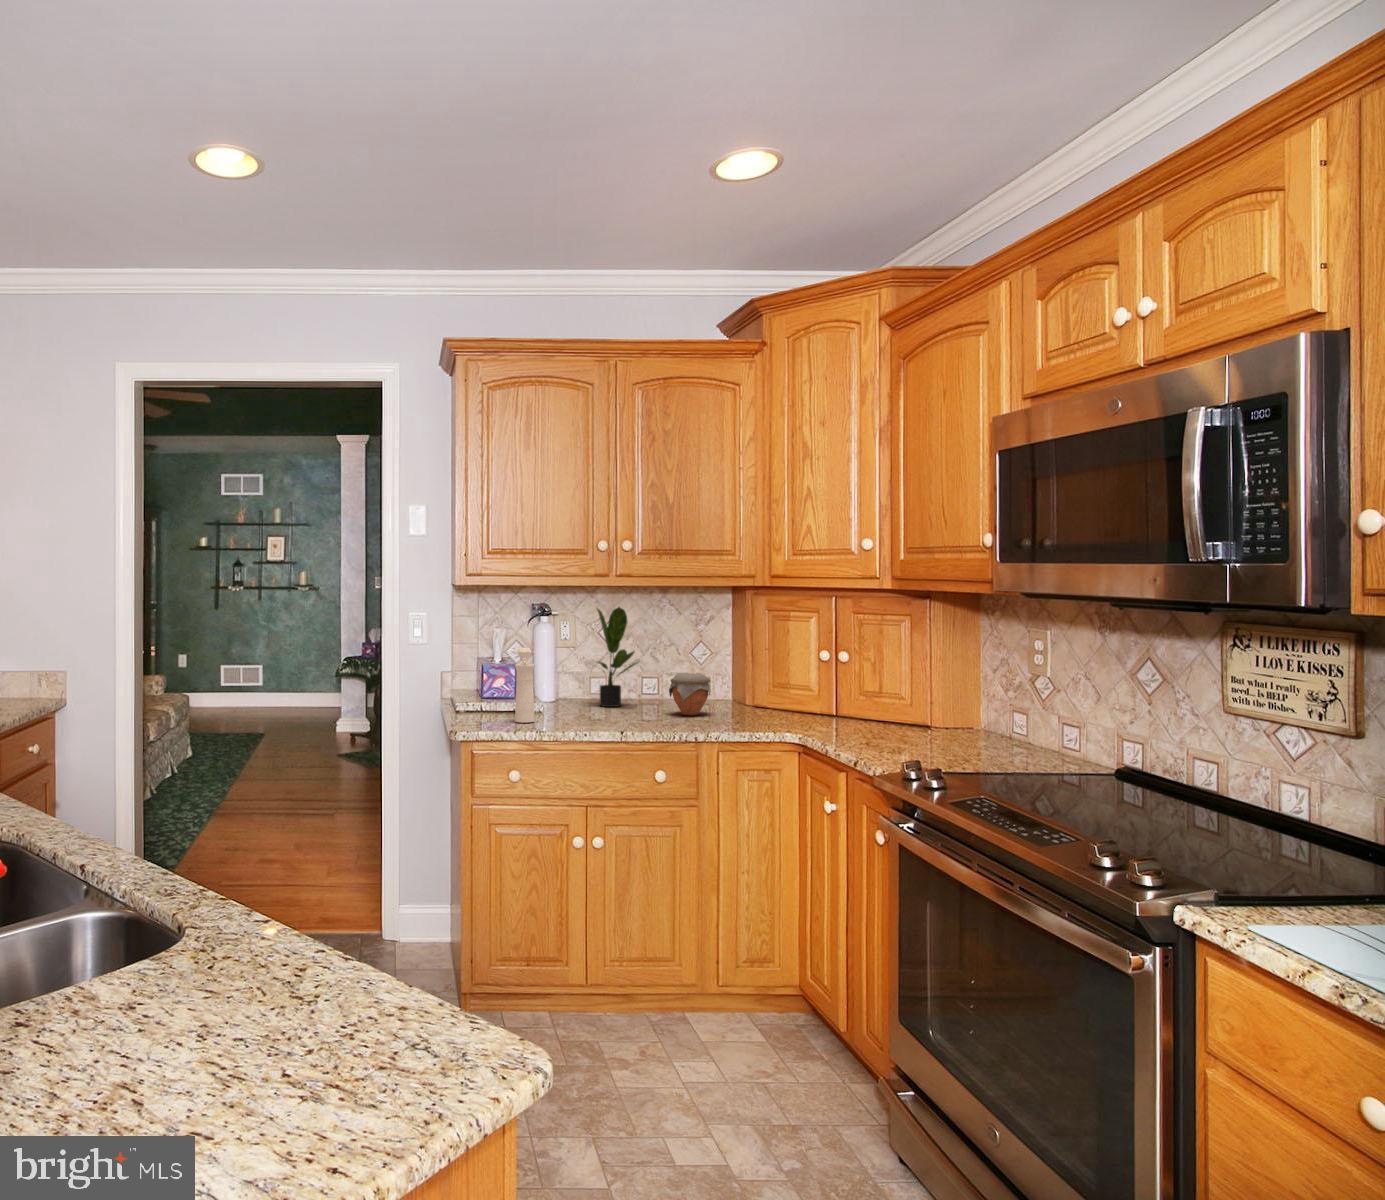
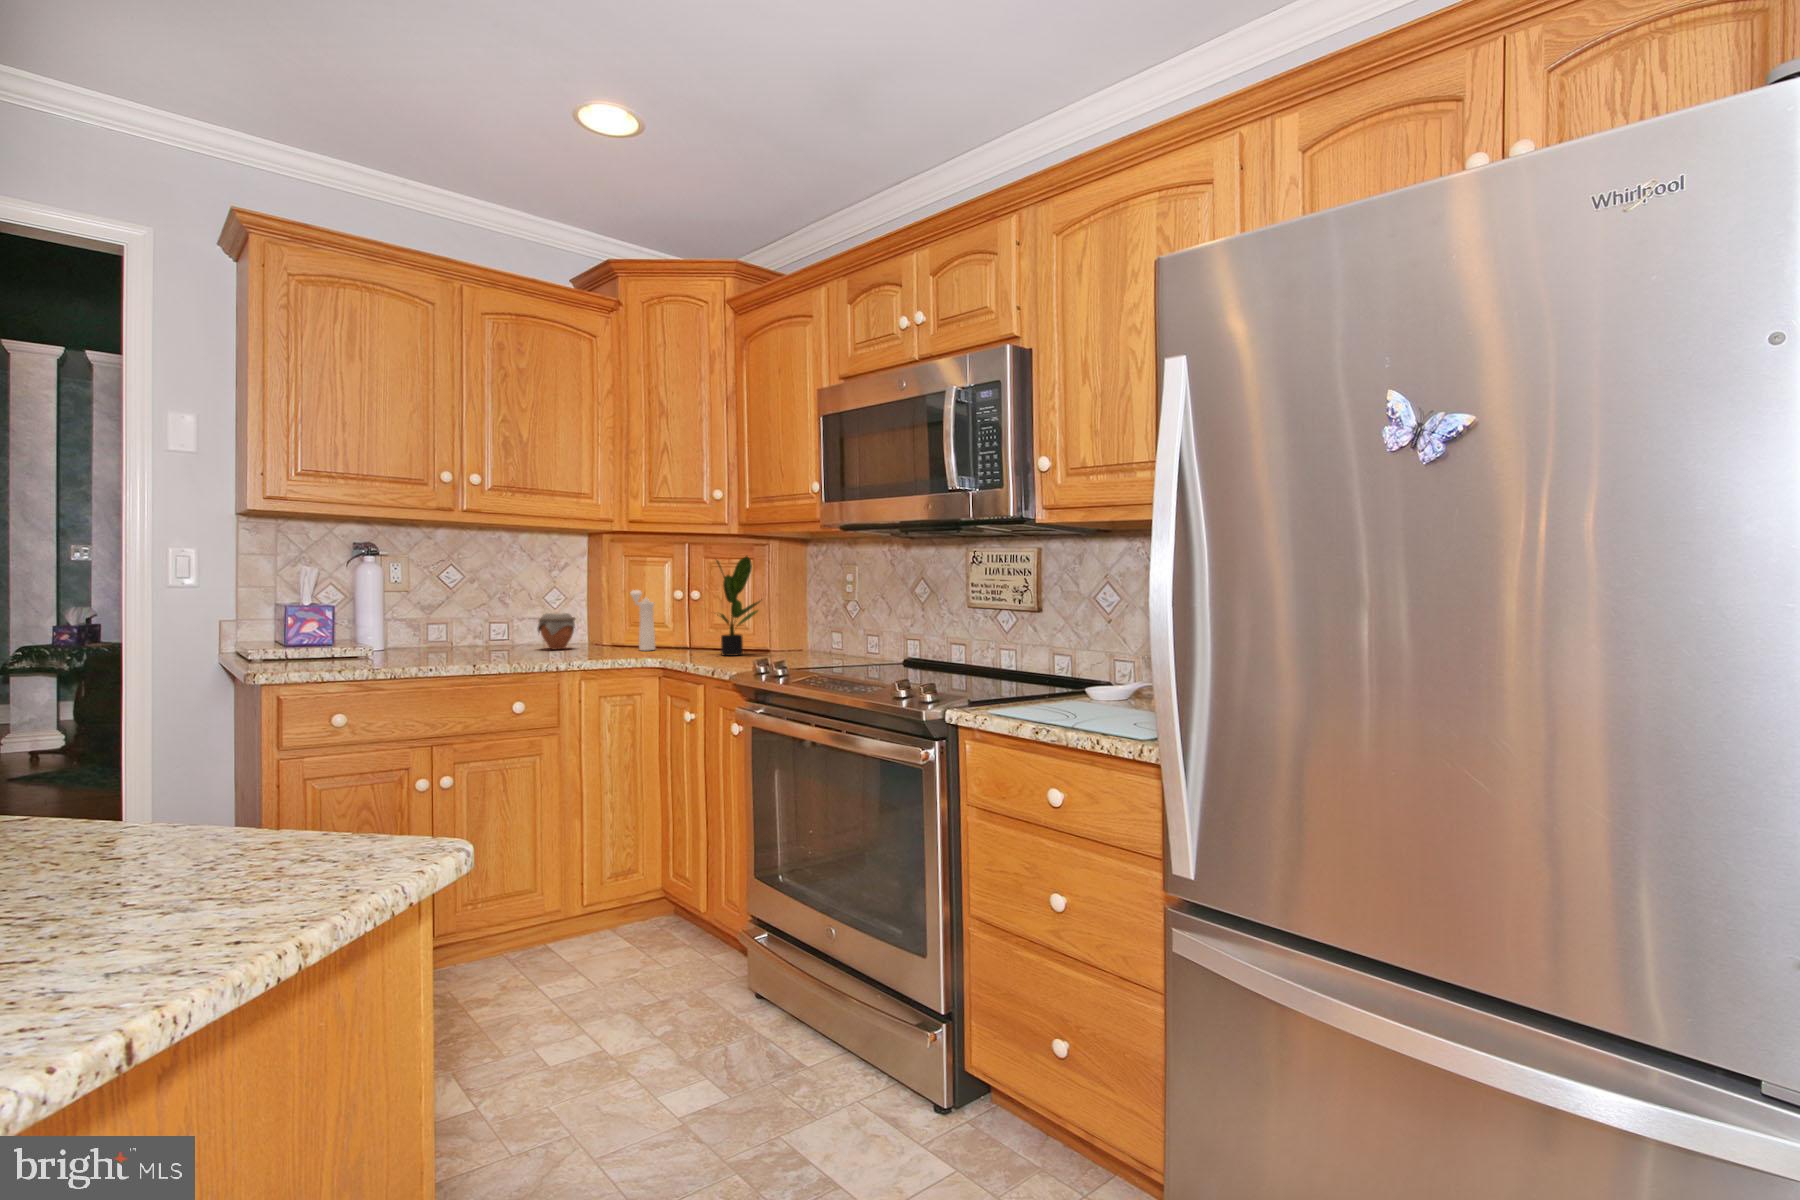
potted plant: present [597,607,639,707] -> present [716,556,760,656]
pepper mill: present [515,647,535,723] -> present [630,590,655,651]

